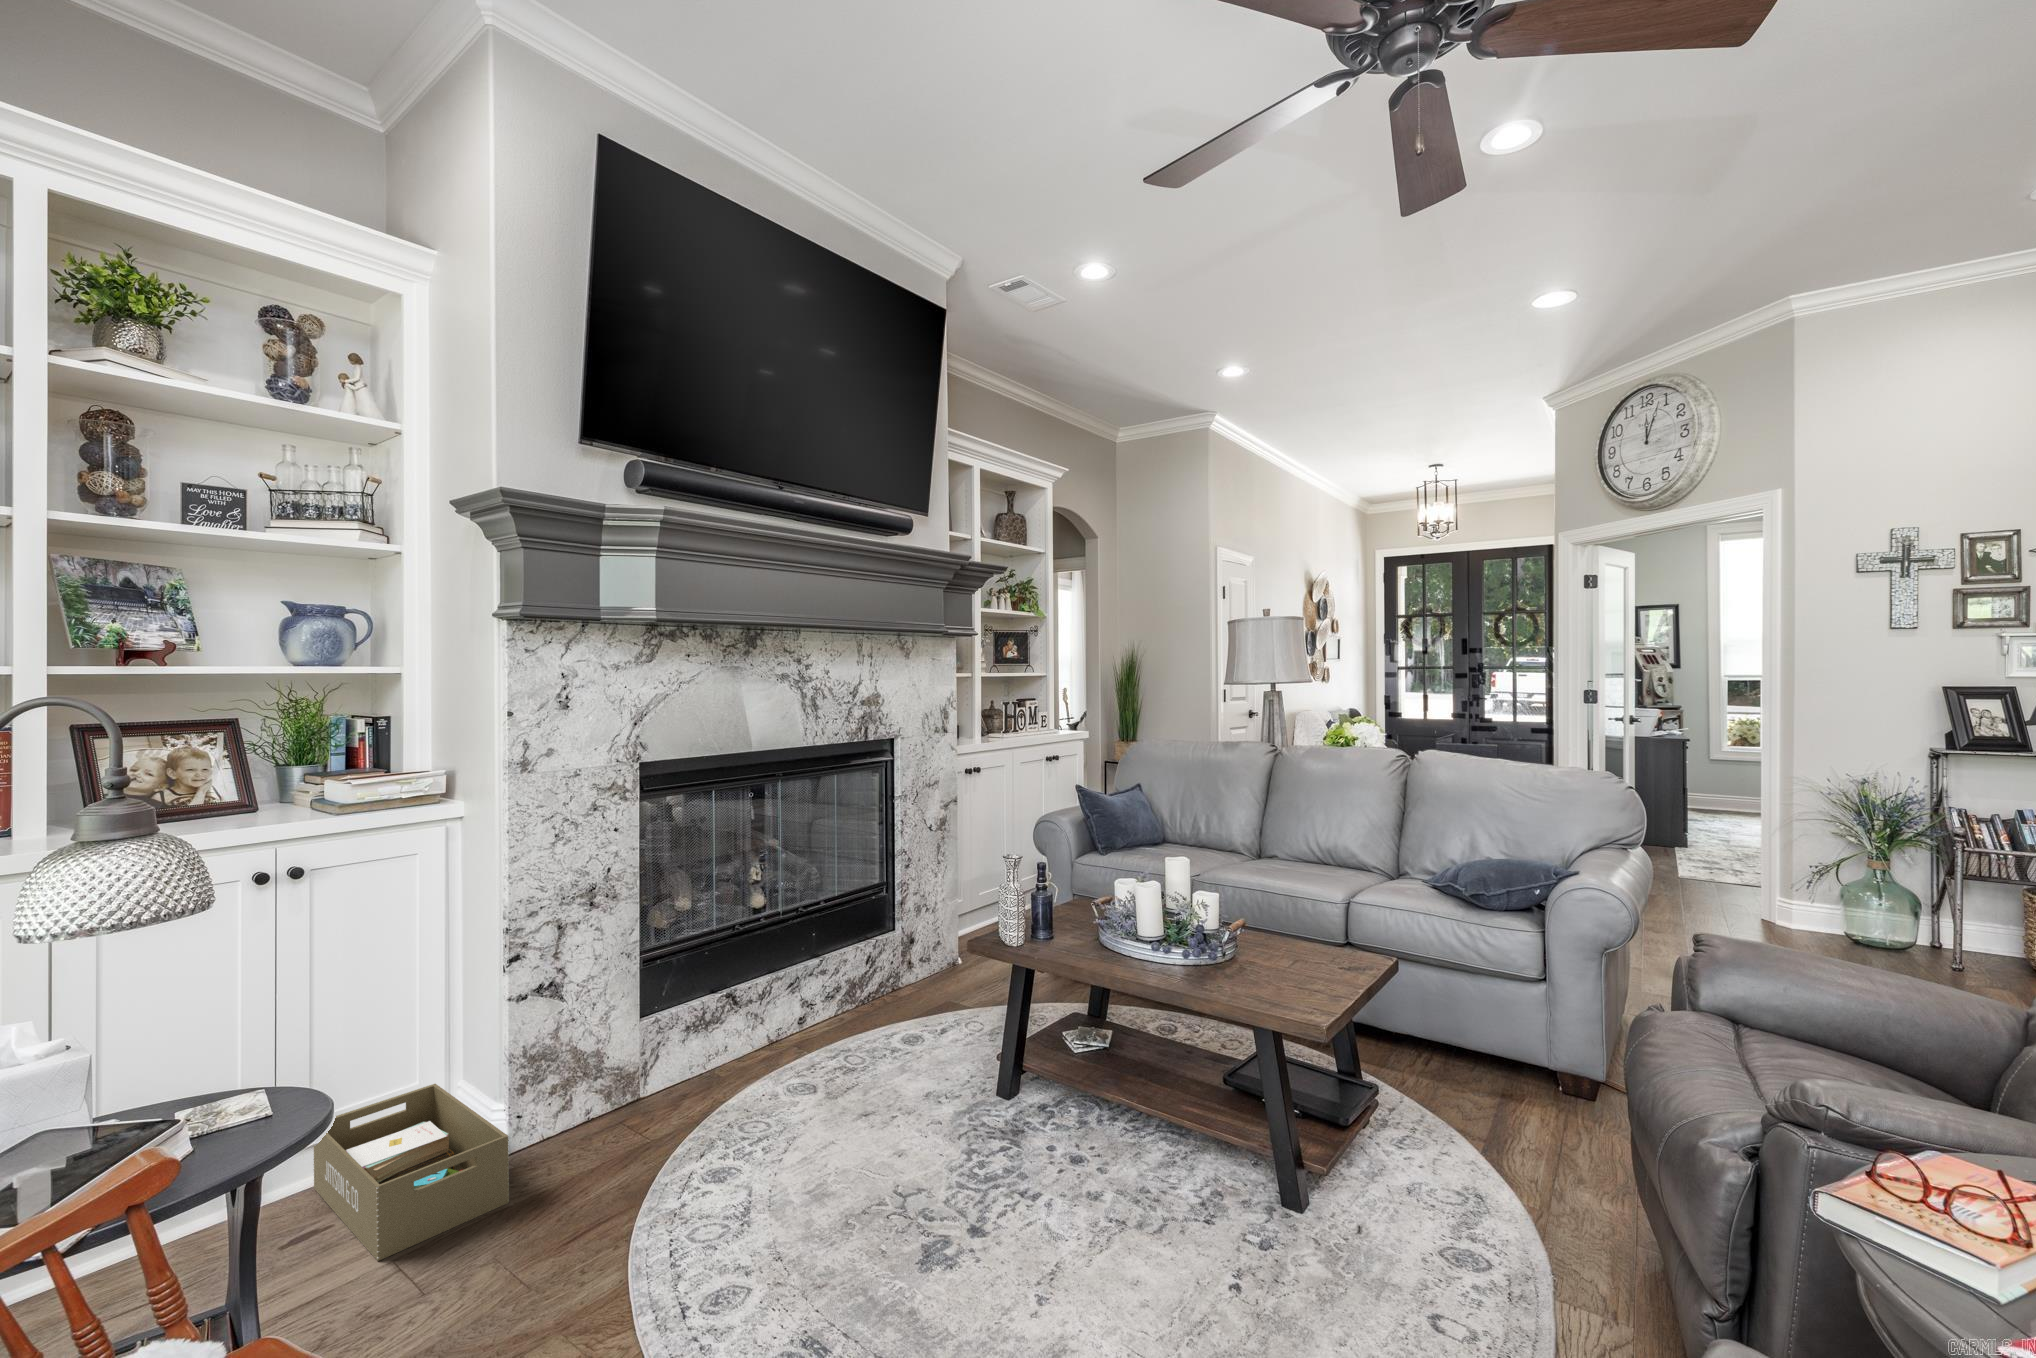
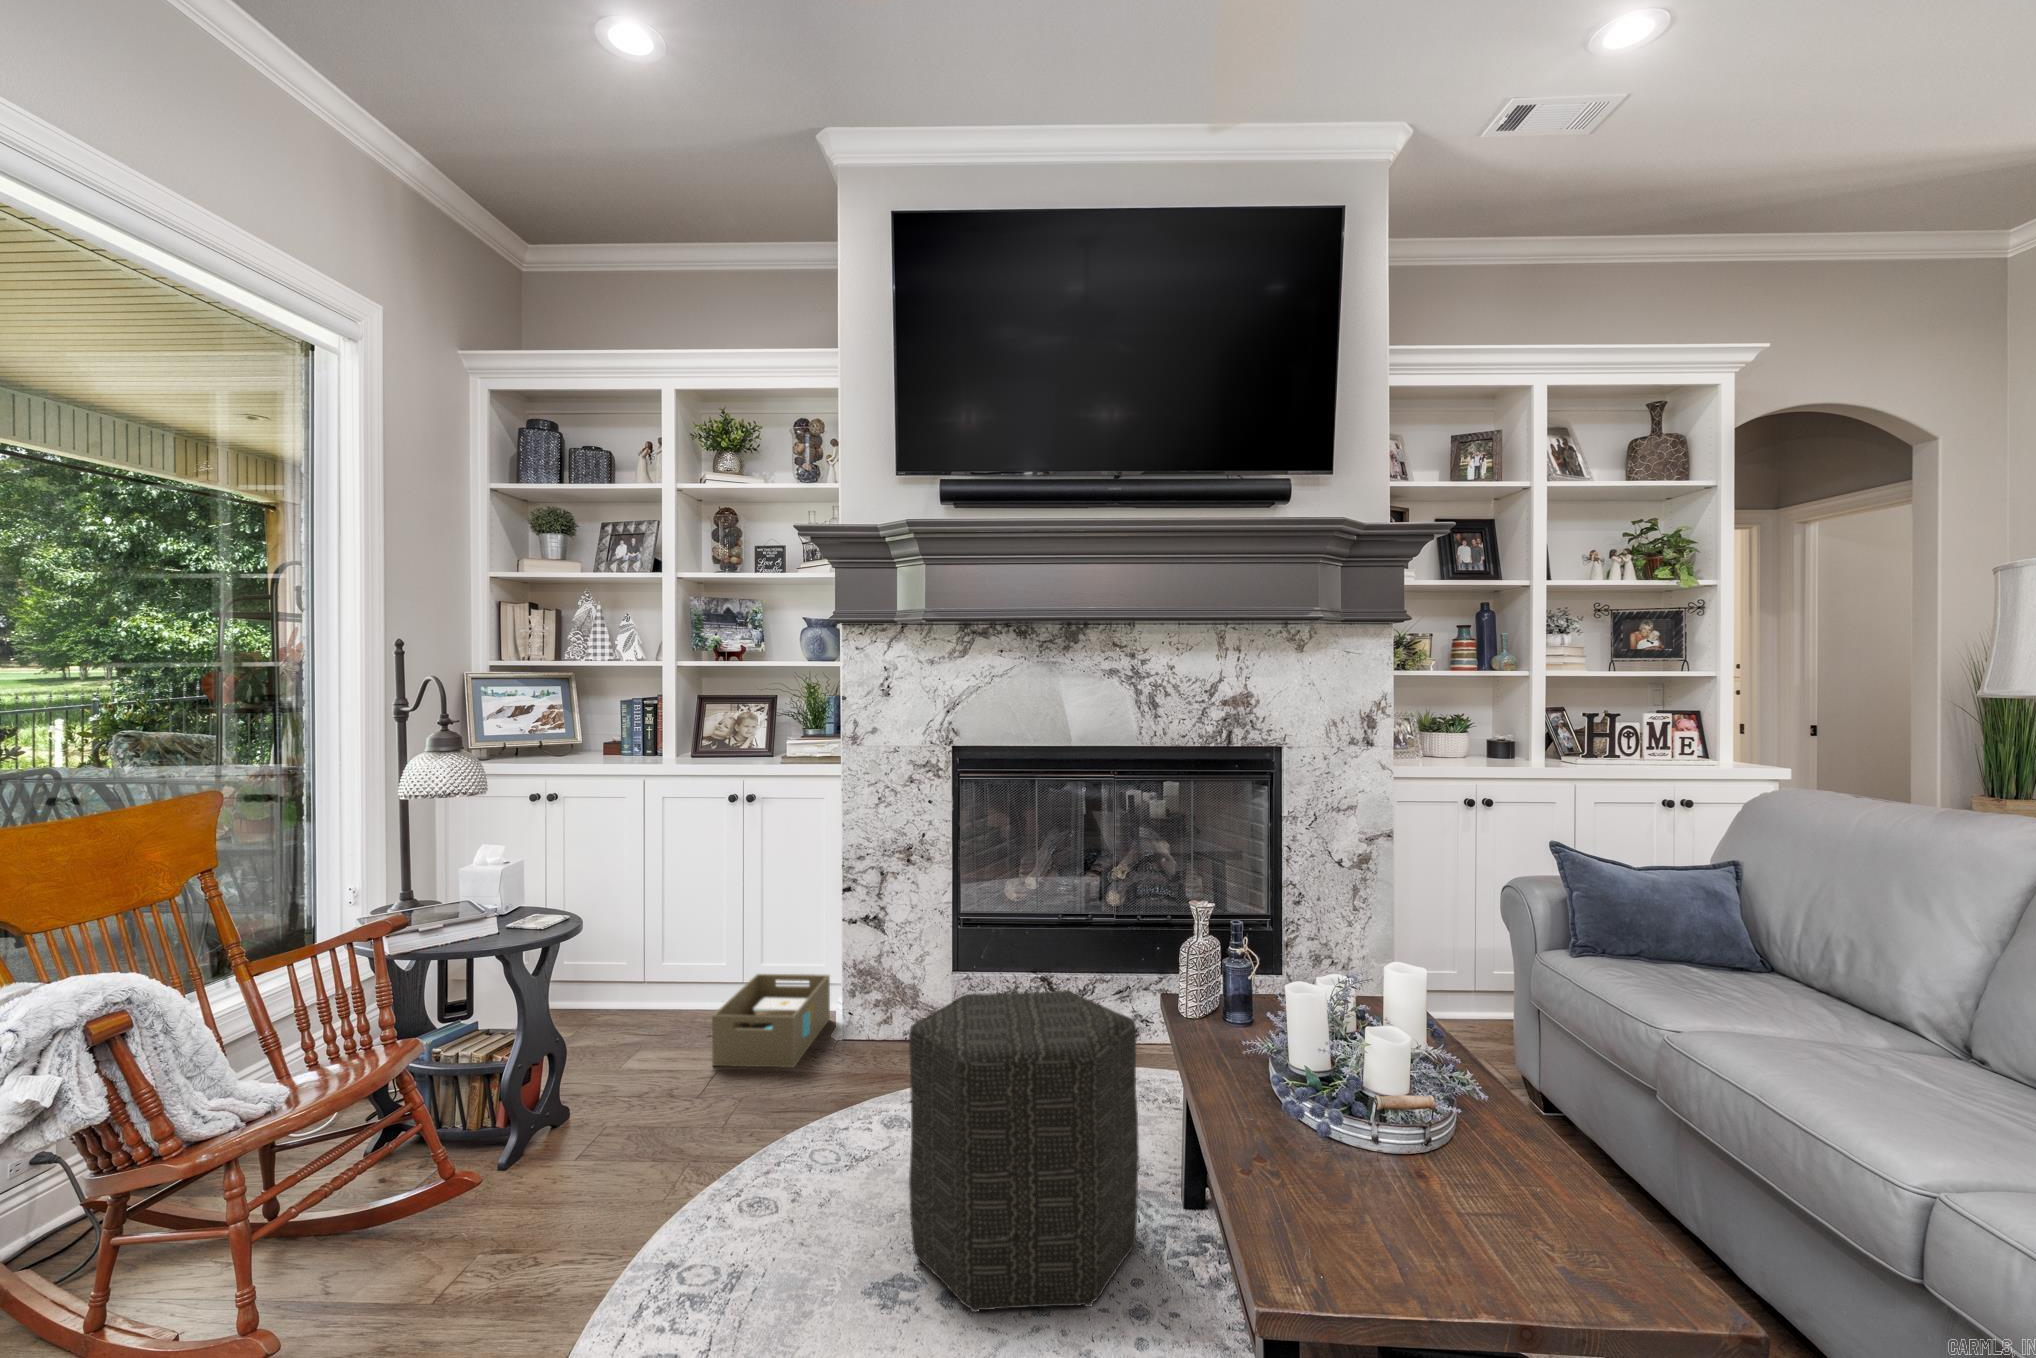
ottoman: none [945,959,1148,1244] -> present [909,991,1139,1312]

